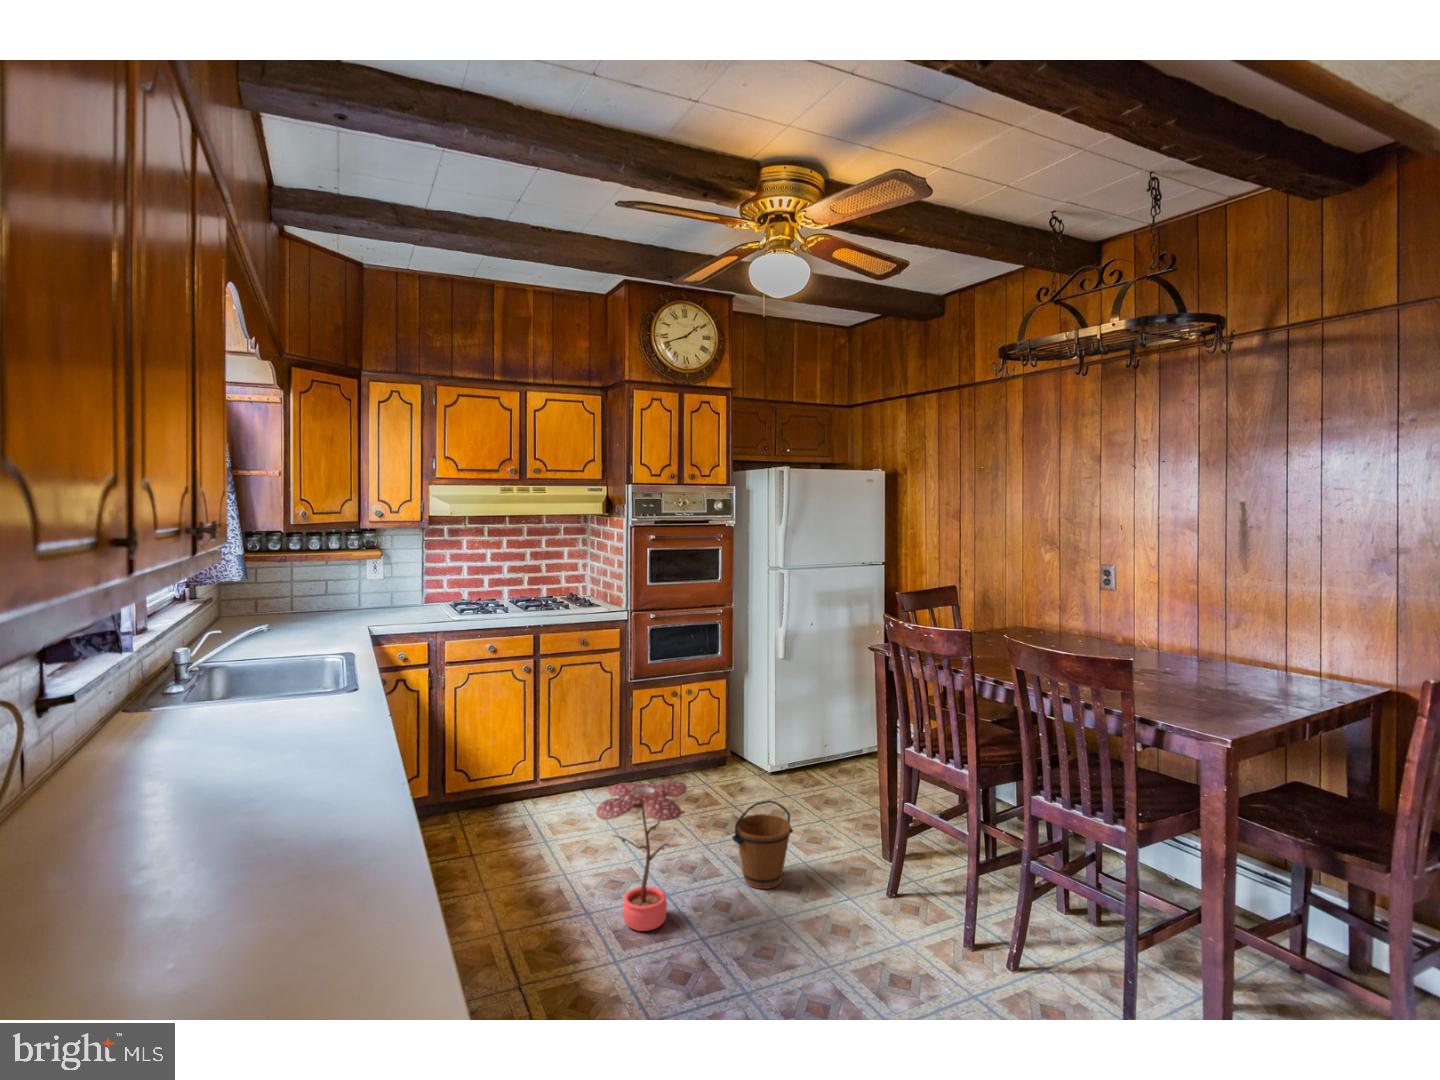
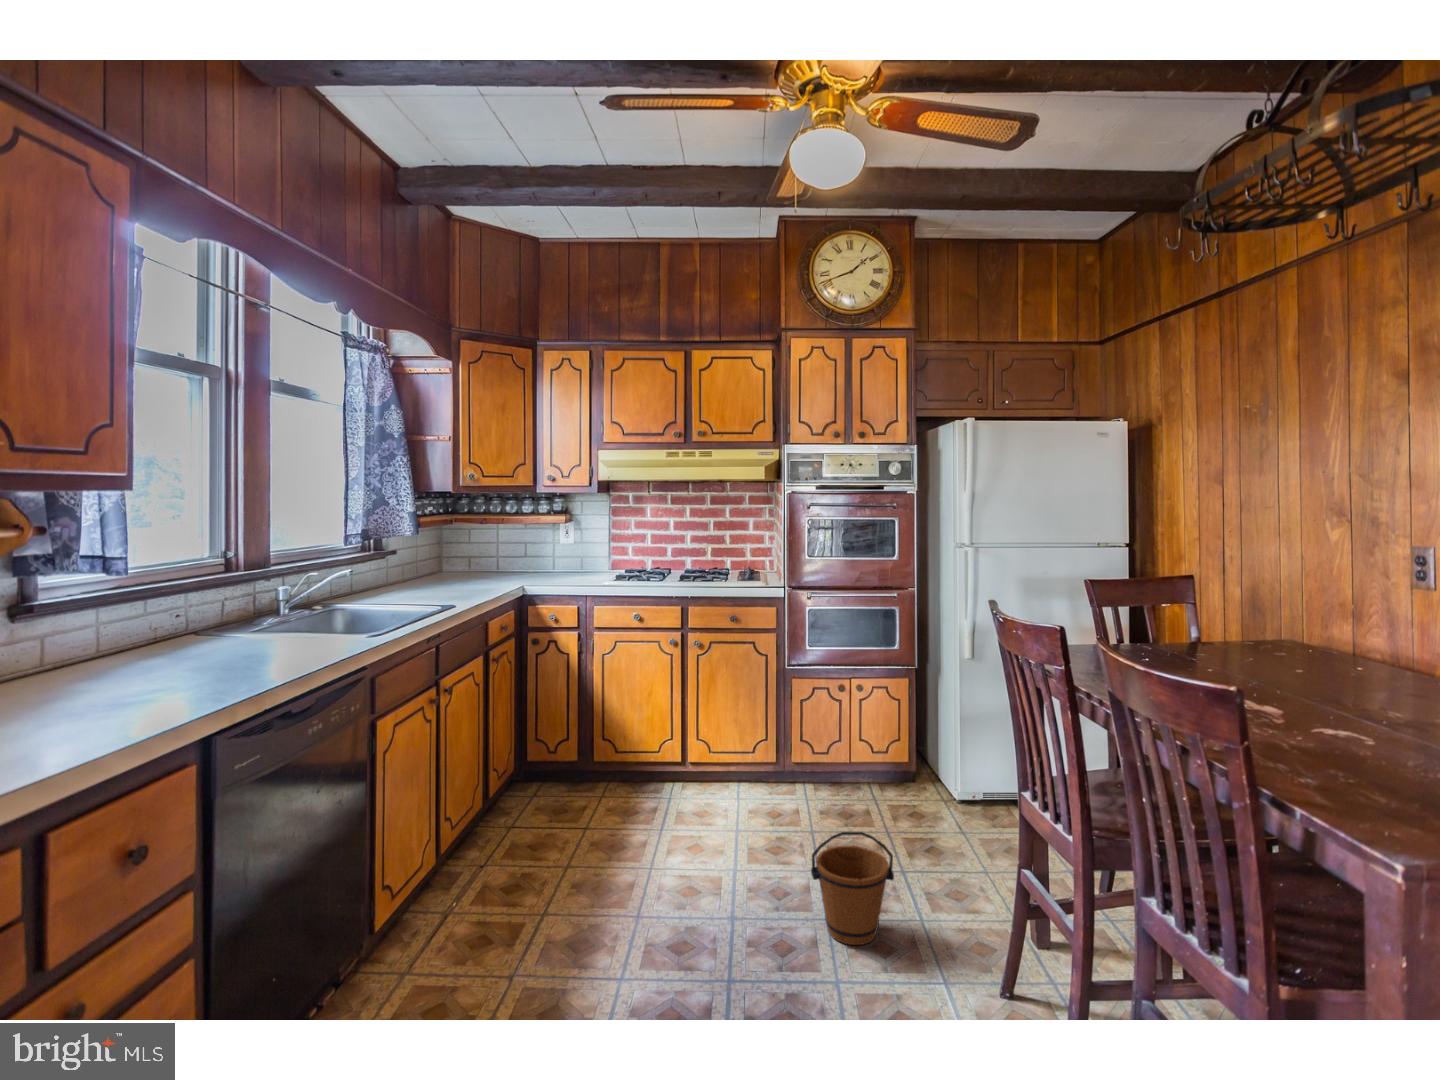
potted plant: present [596,781,687,931] -> none [617,777,740,957]

